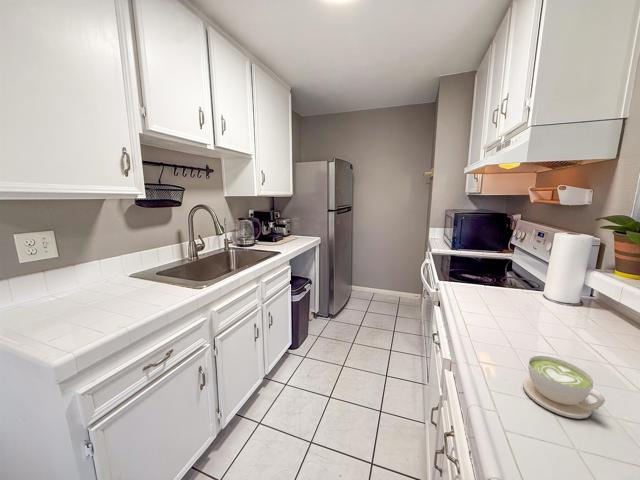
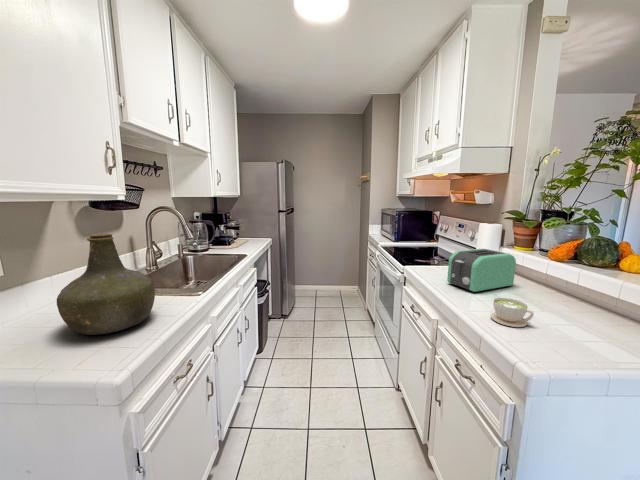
bottle: none [44,228,140,321] -> present [57,234,155,335]
toaster: none [485,269,607,333] -> present [447,249,516,292]

